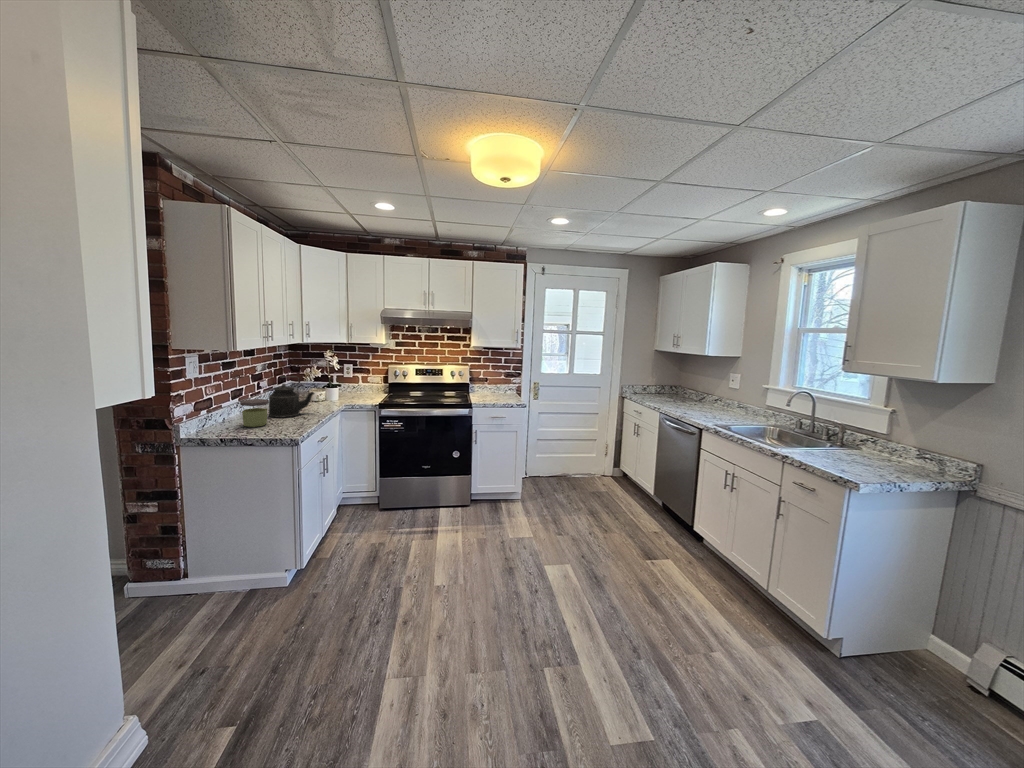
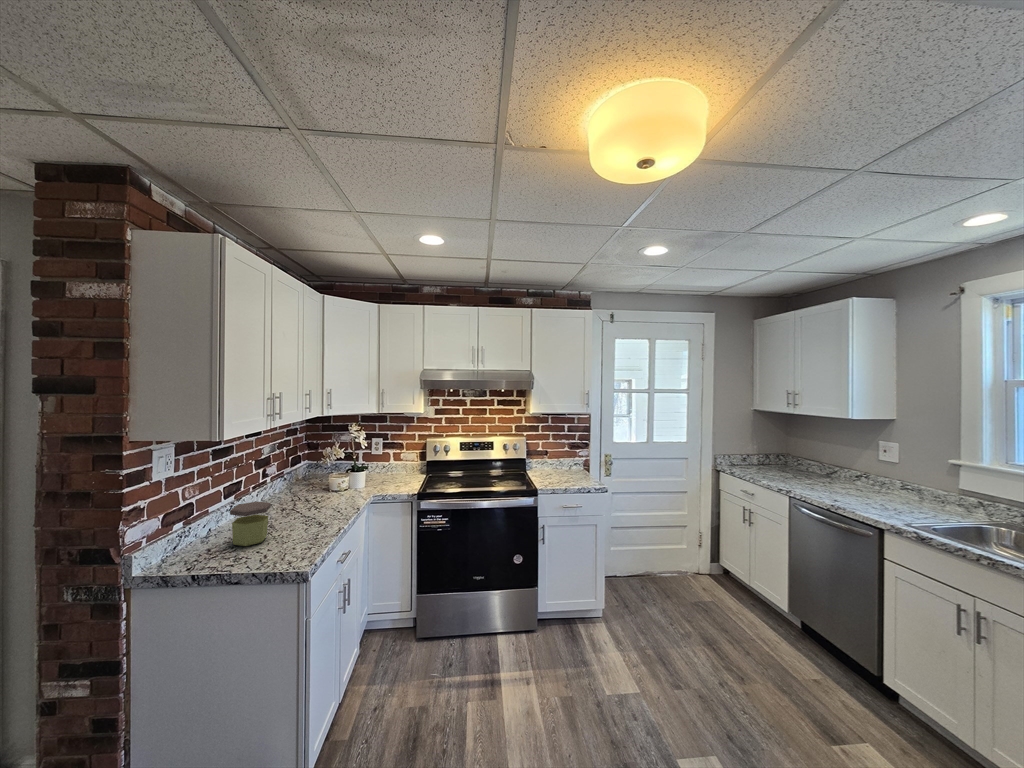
kettle: present [269,377,314,418] -> none [272,464,335,524]

